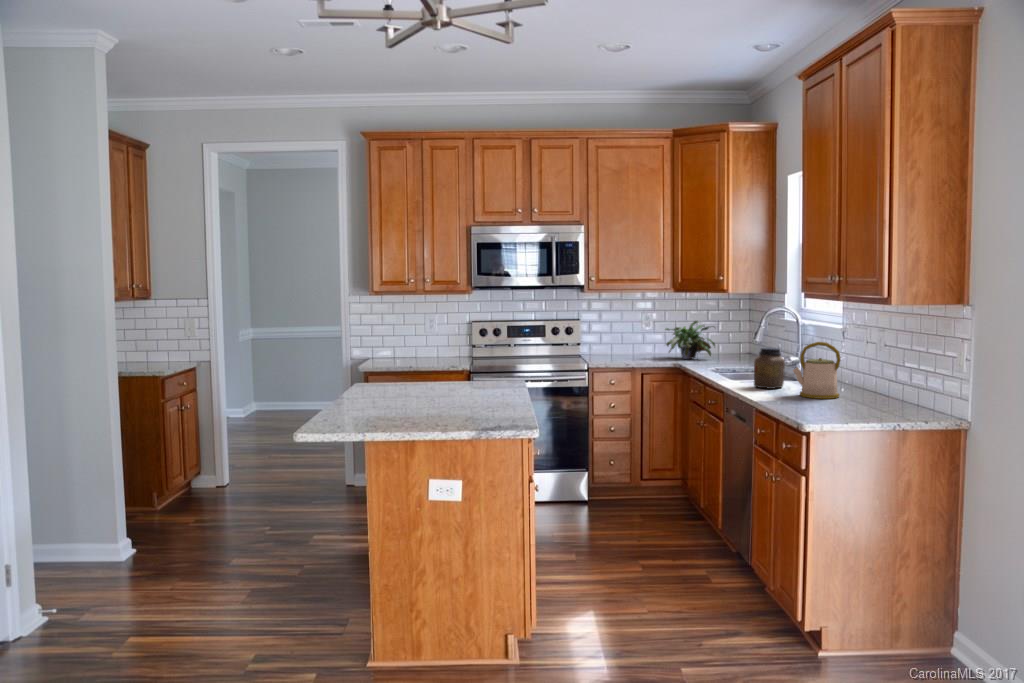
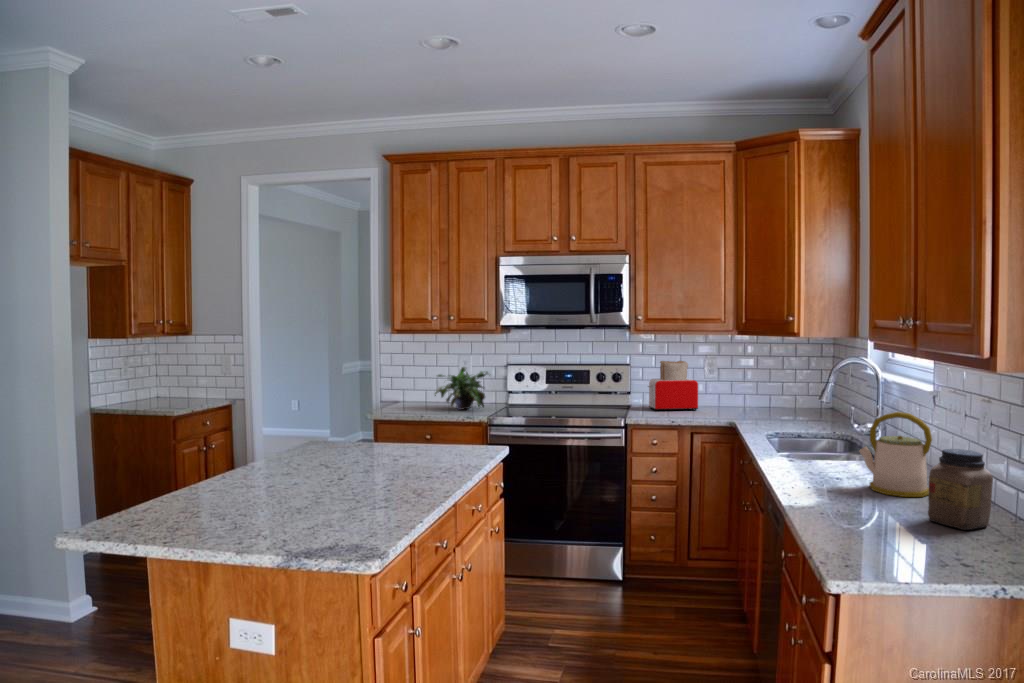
toaster: none [599,315,641,359] -> present [648,361,698,411]
potted plant: present [665,321,715,359] -> present [435,367,488,410]
jar: present [754,347,785,389] -> present [928,449,993,530]

